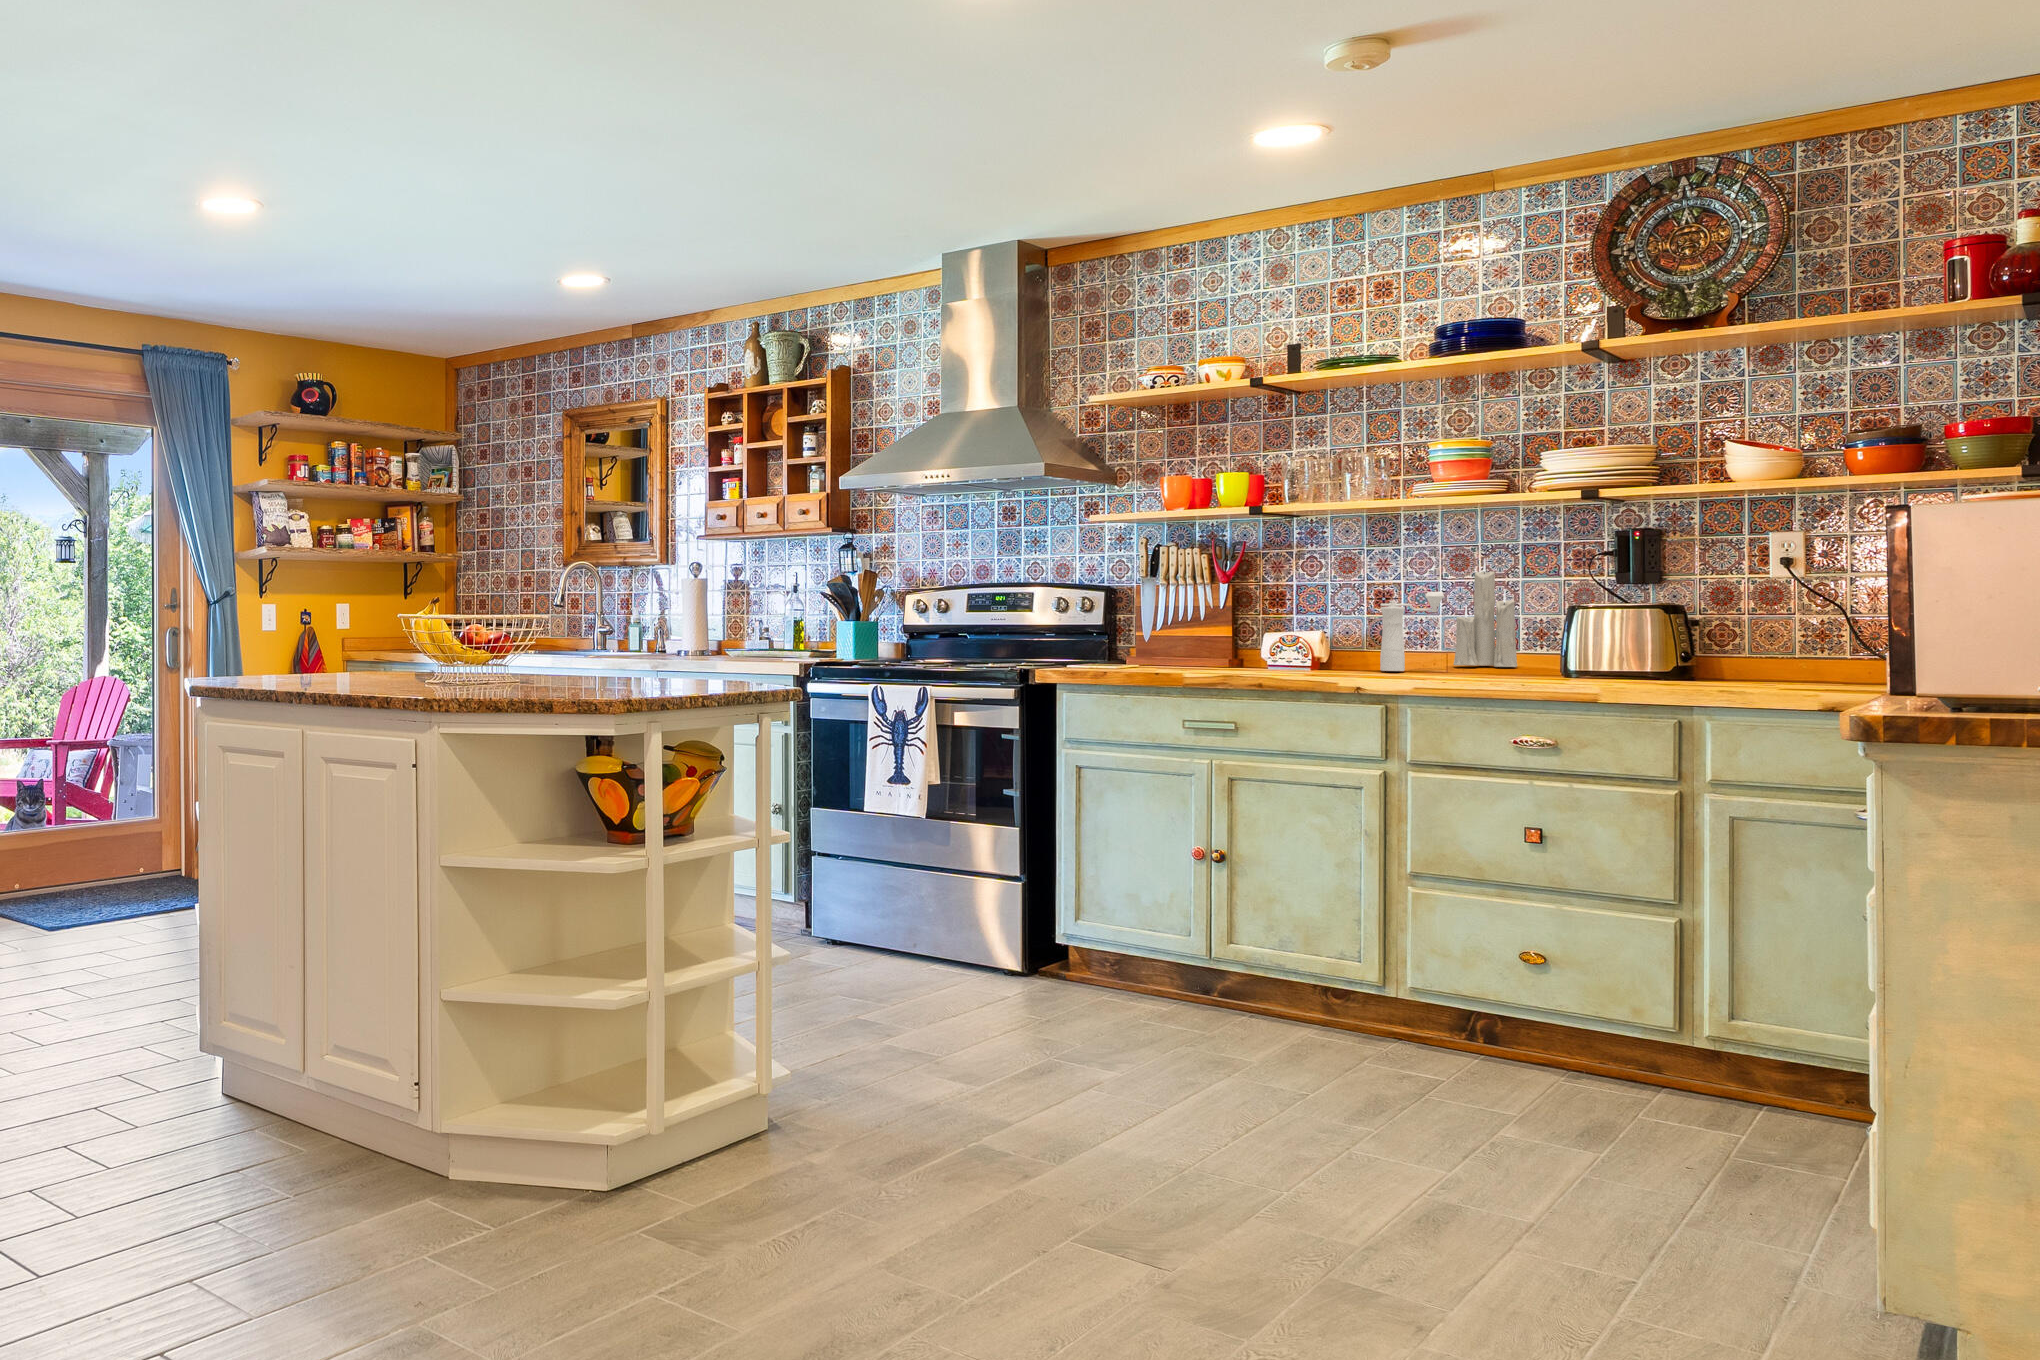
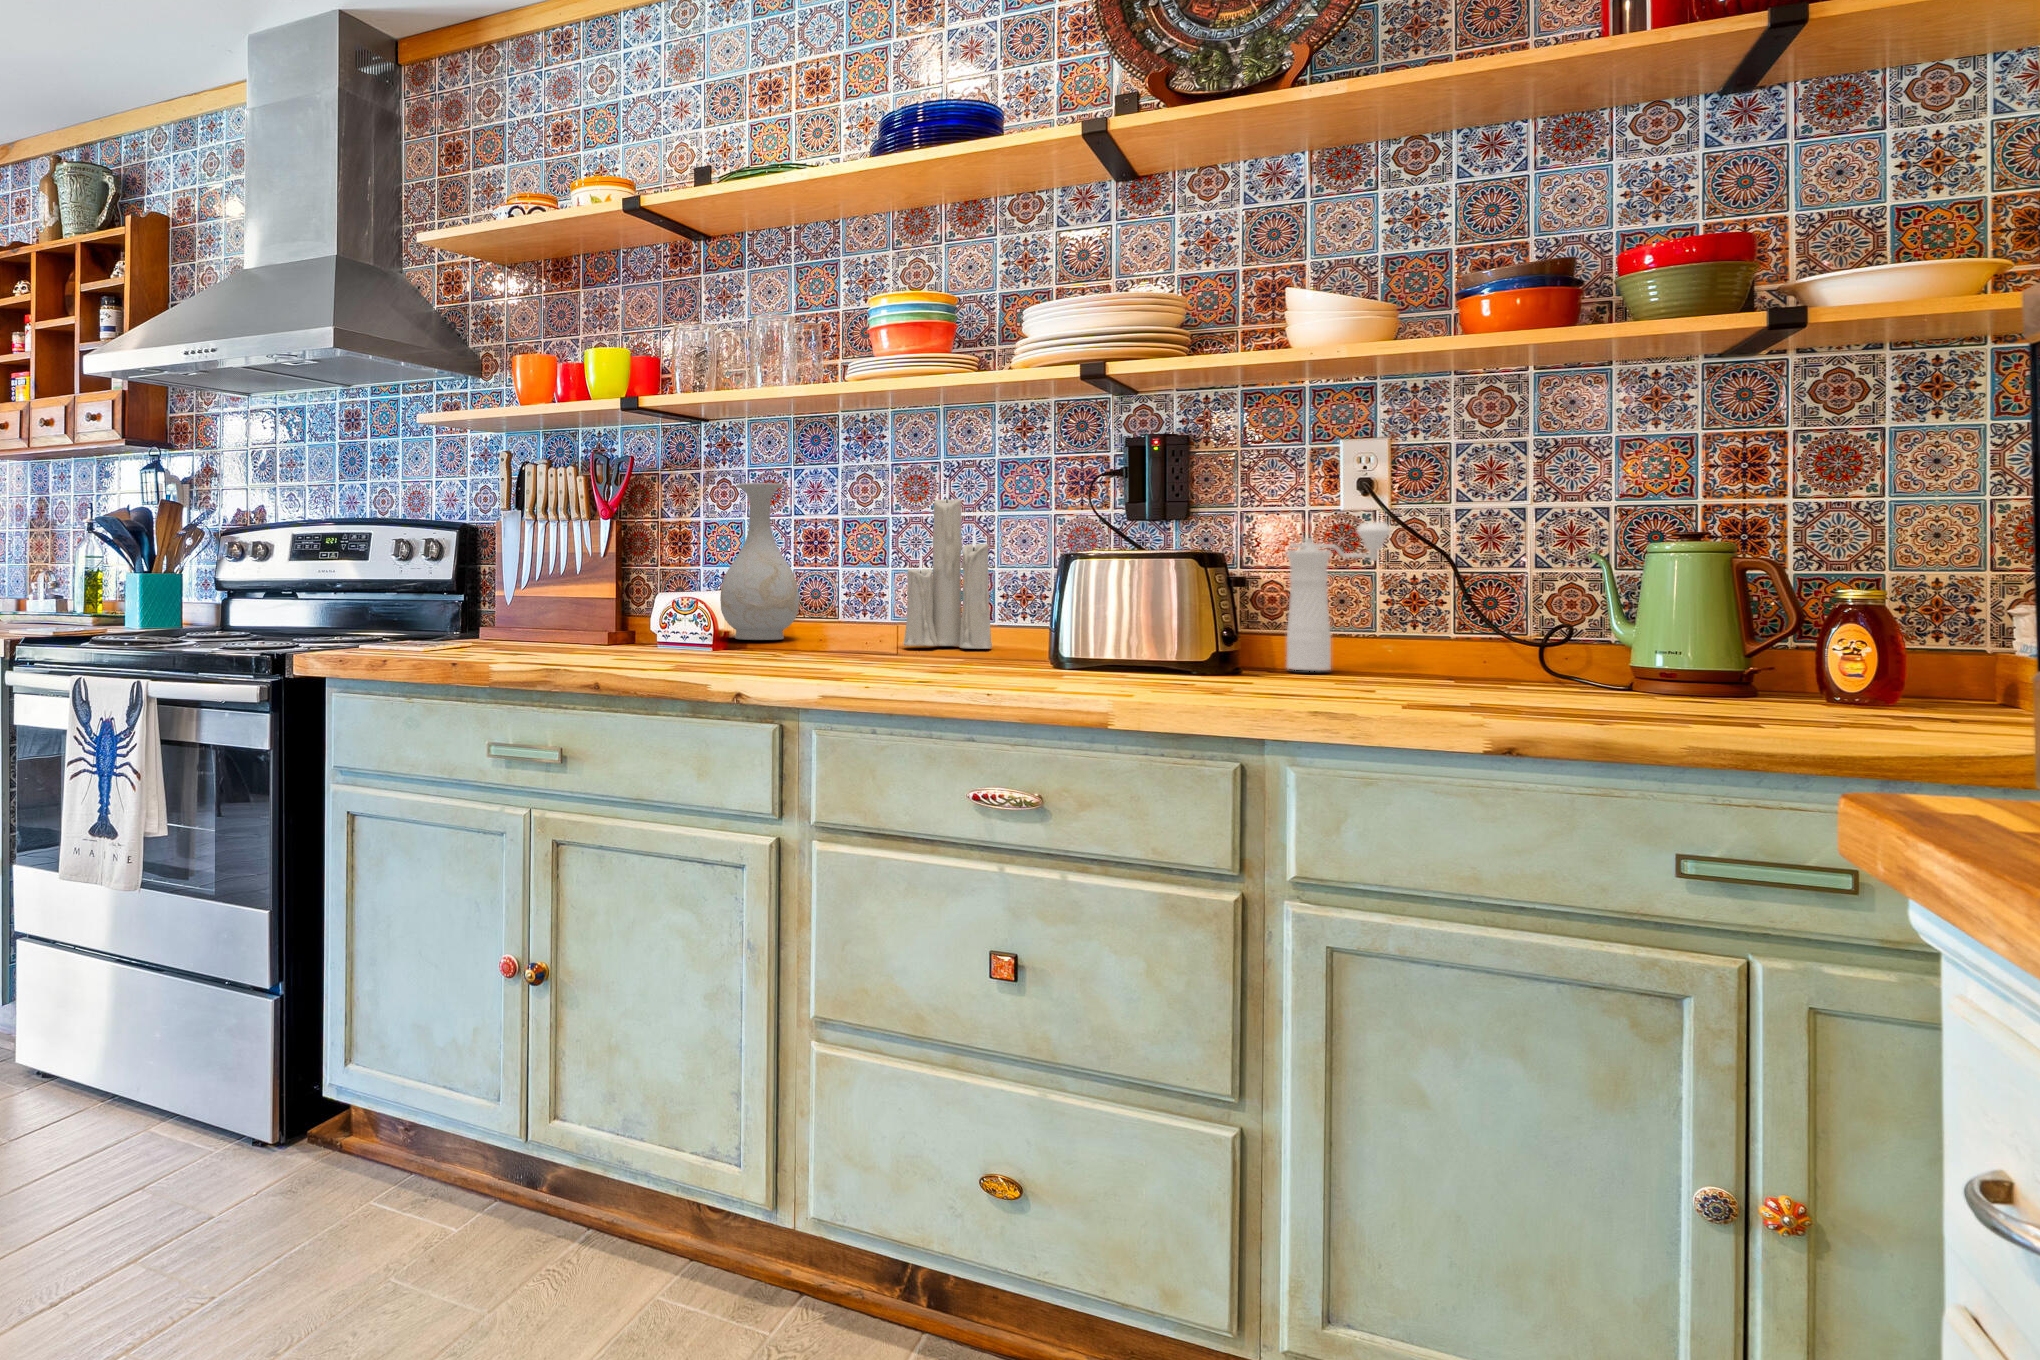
vase: none [1316,562,1373,663] -> present [720,483,799,640]
pepper mill: present [1380,592,1444,671] -> present [1287,522,1391,671]

